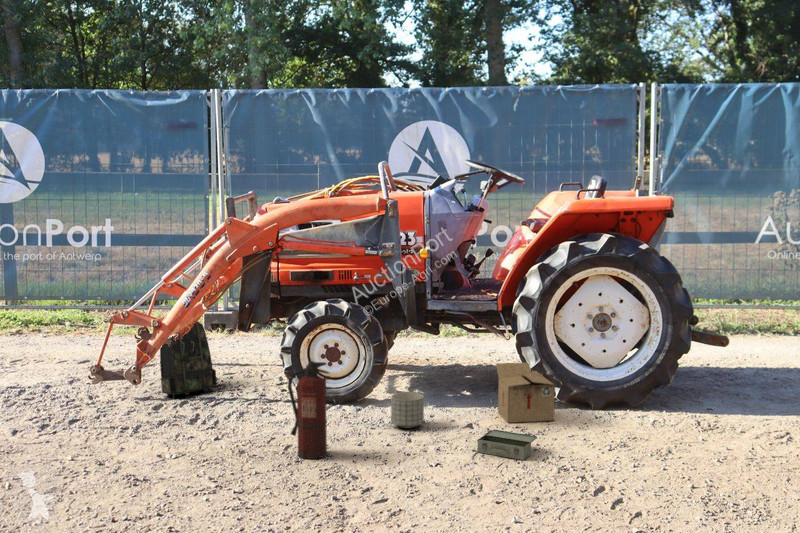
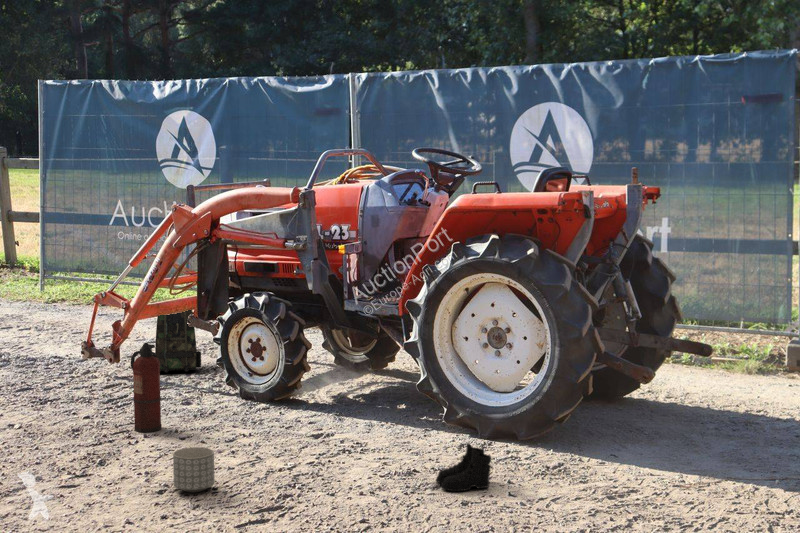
cardboard box: present [496,362,555,423] -> none [355,371,428,437]
planter: present [391,392,424,428] -> present [173,447,215,493]
boots: none [676,417,726,462] -> present [436,444,492,492]
toolbox: present [478,430,537,460] -> none [272,431,325,461]

